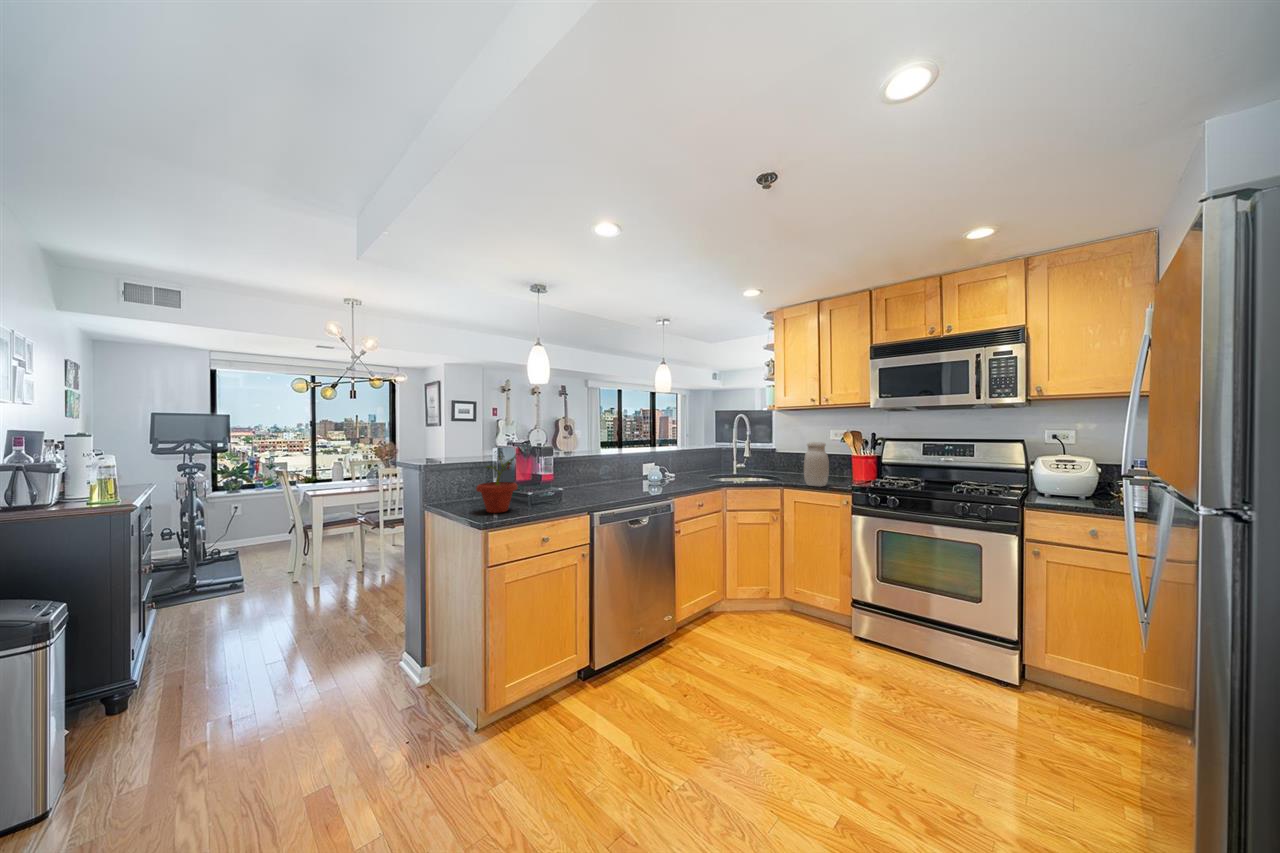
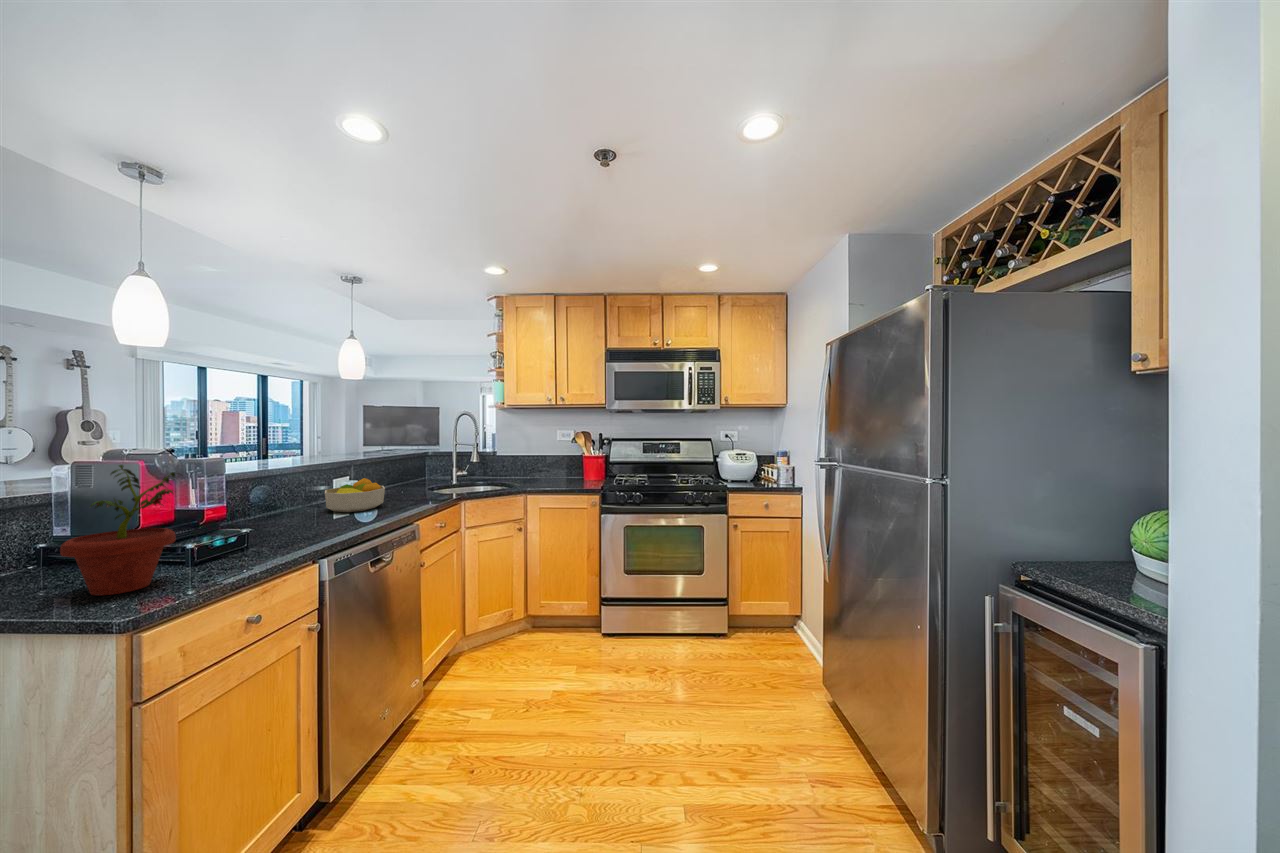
jar: present [804,442,829,487] -> none [551,443,576,490]
fruit bowl: none [624,465,664,487] -> present [325,478,385,512]

